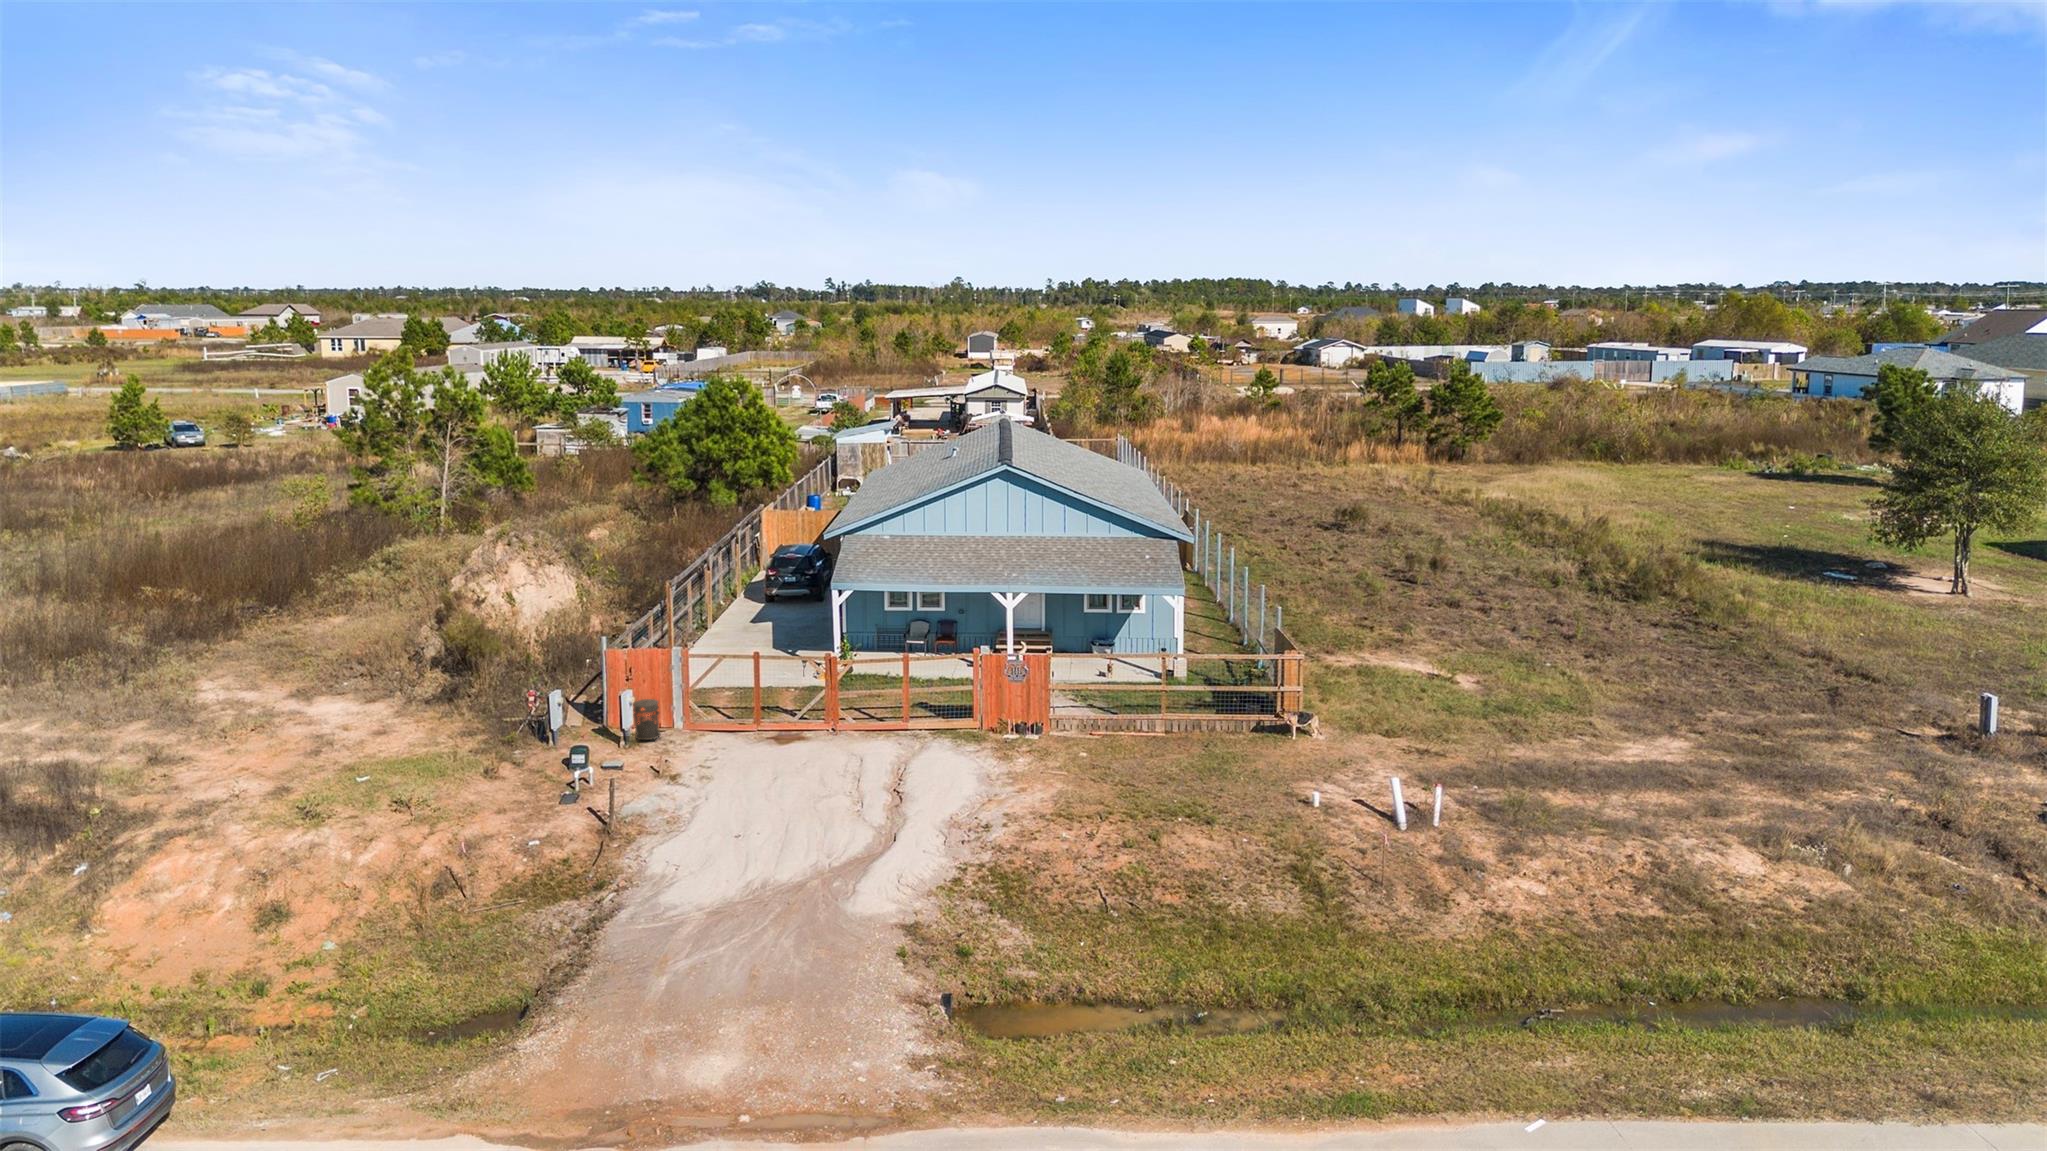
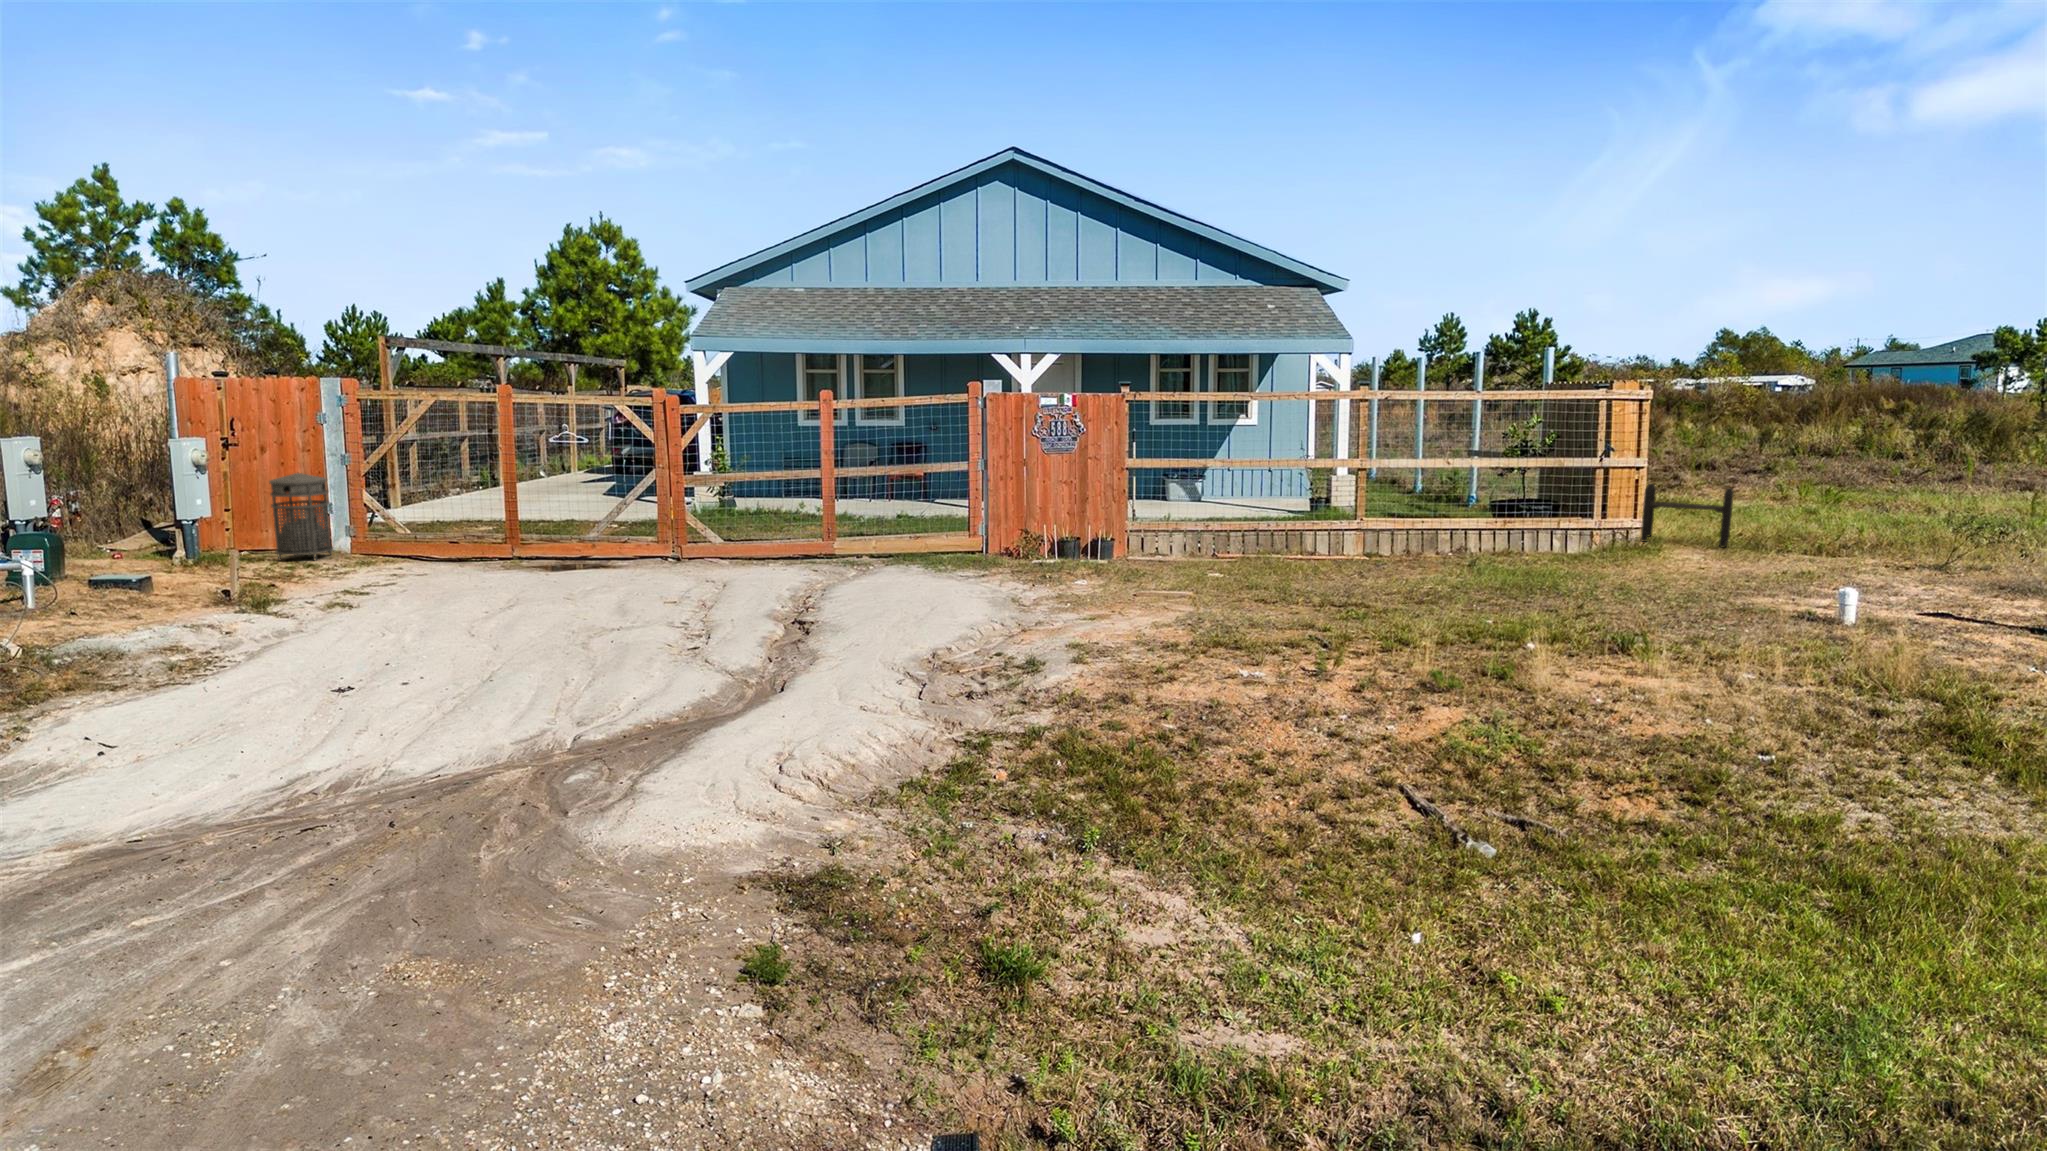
bench: none [1316,688,1362,726] -> present [1640,483,1734,547]

